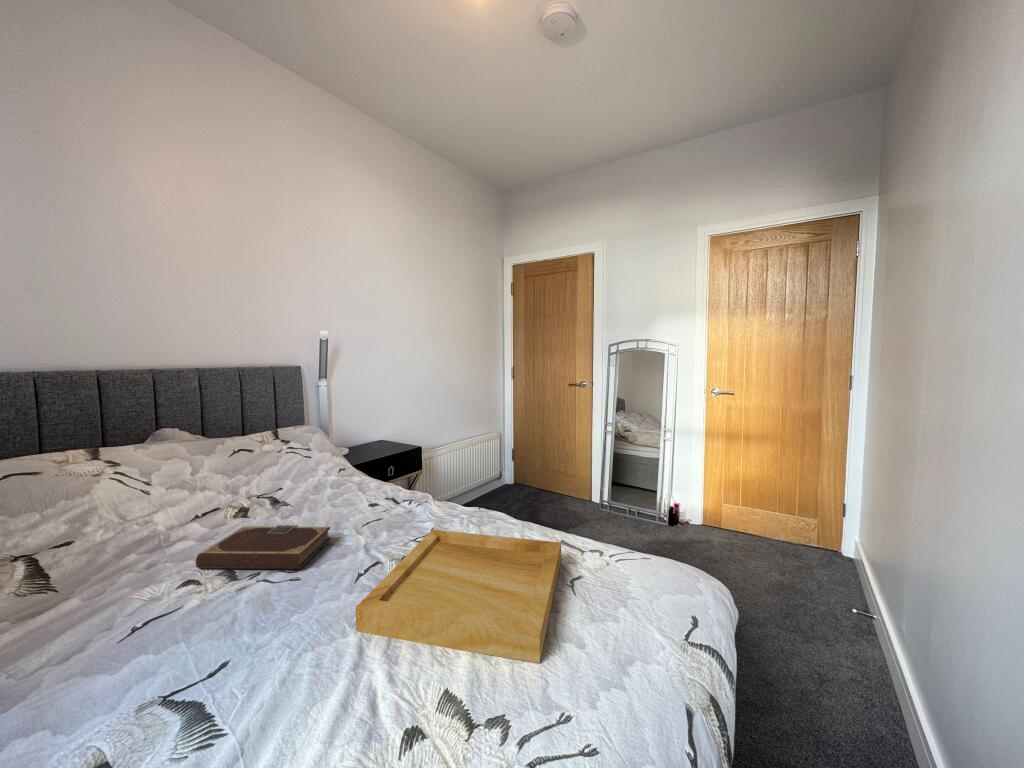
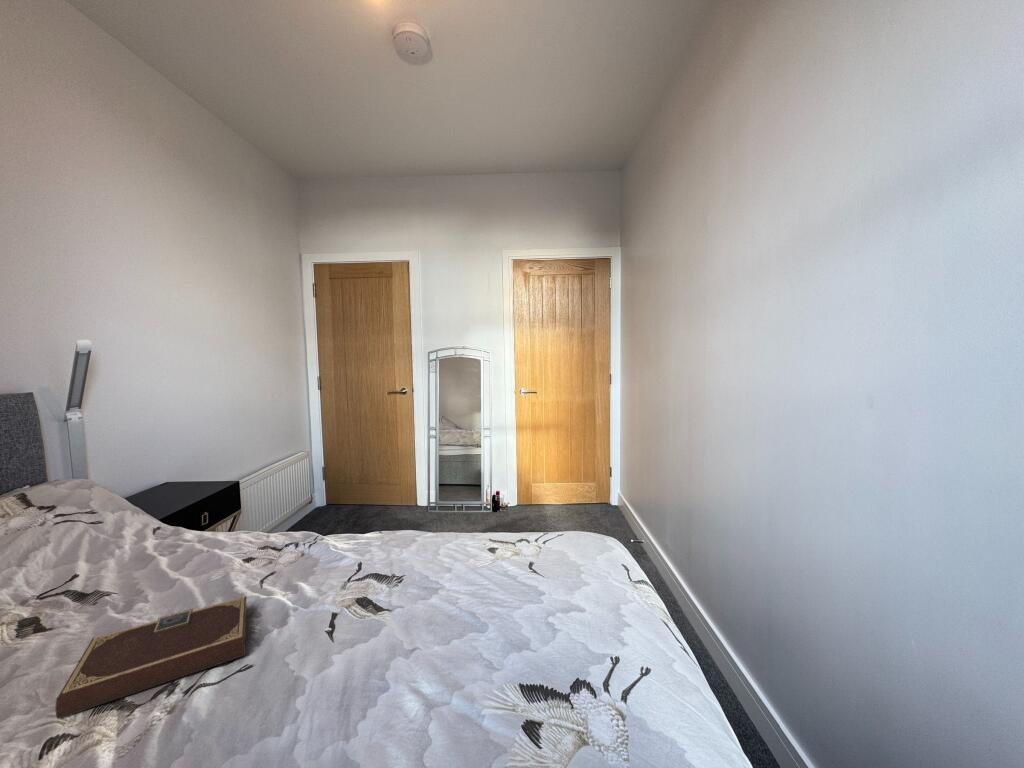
tray: present [356,530,561,663] -> none [382,539,567,683]

